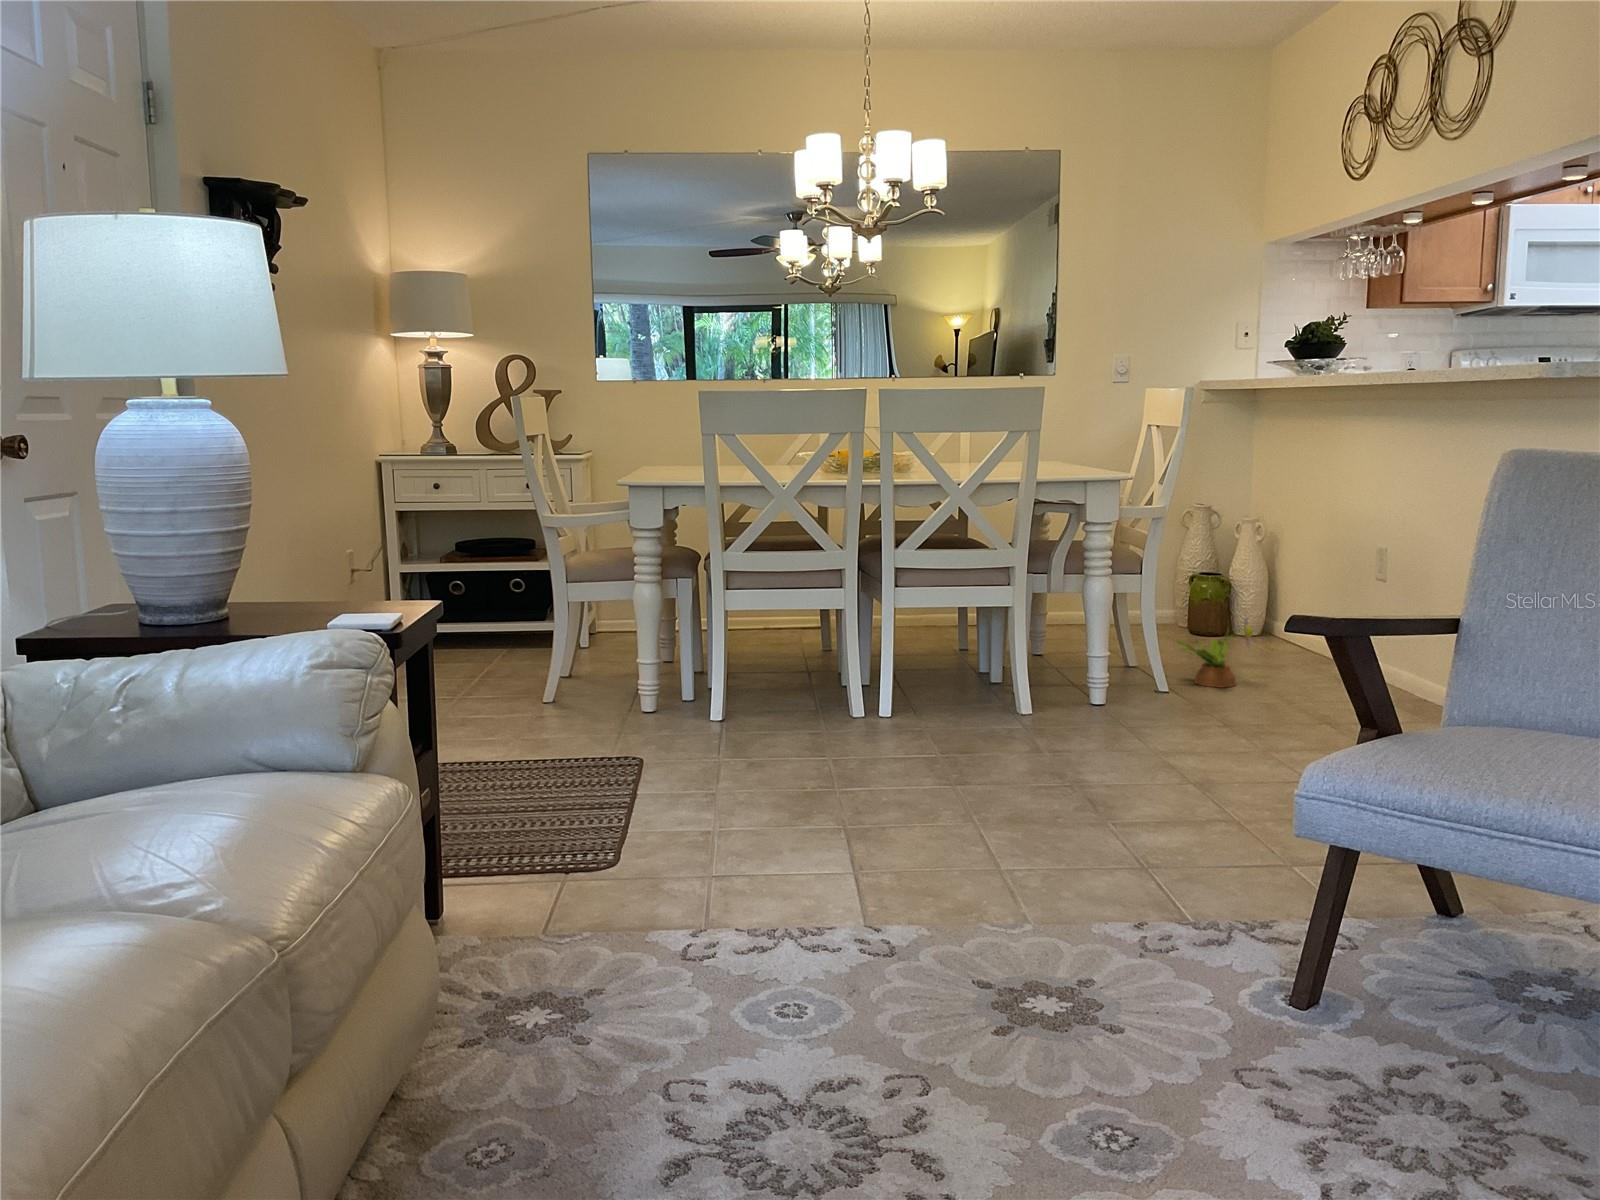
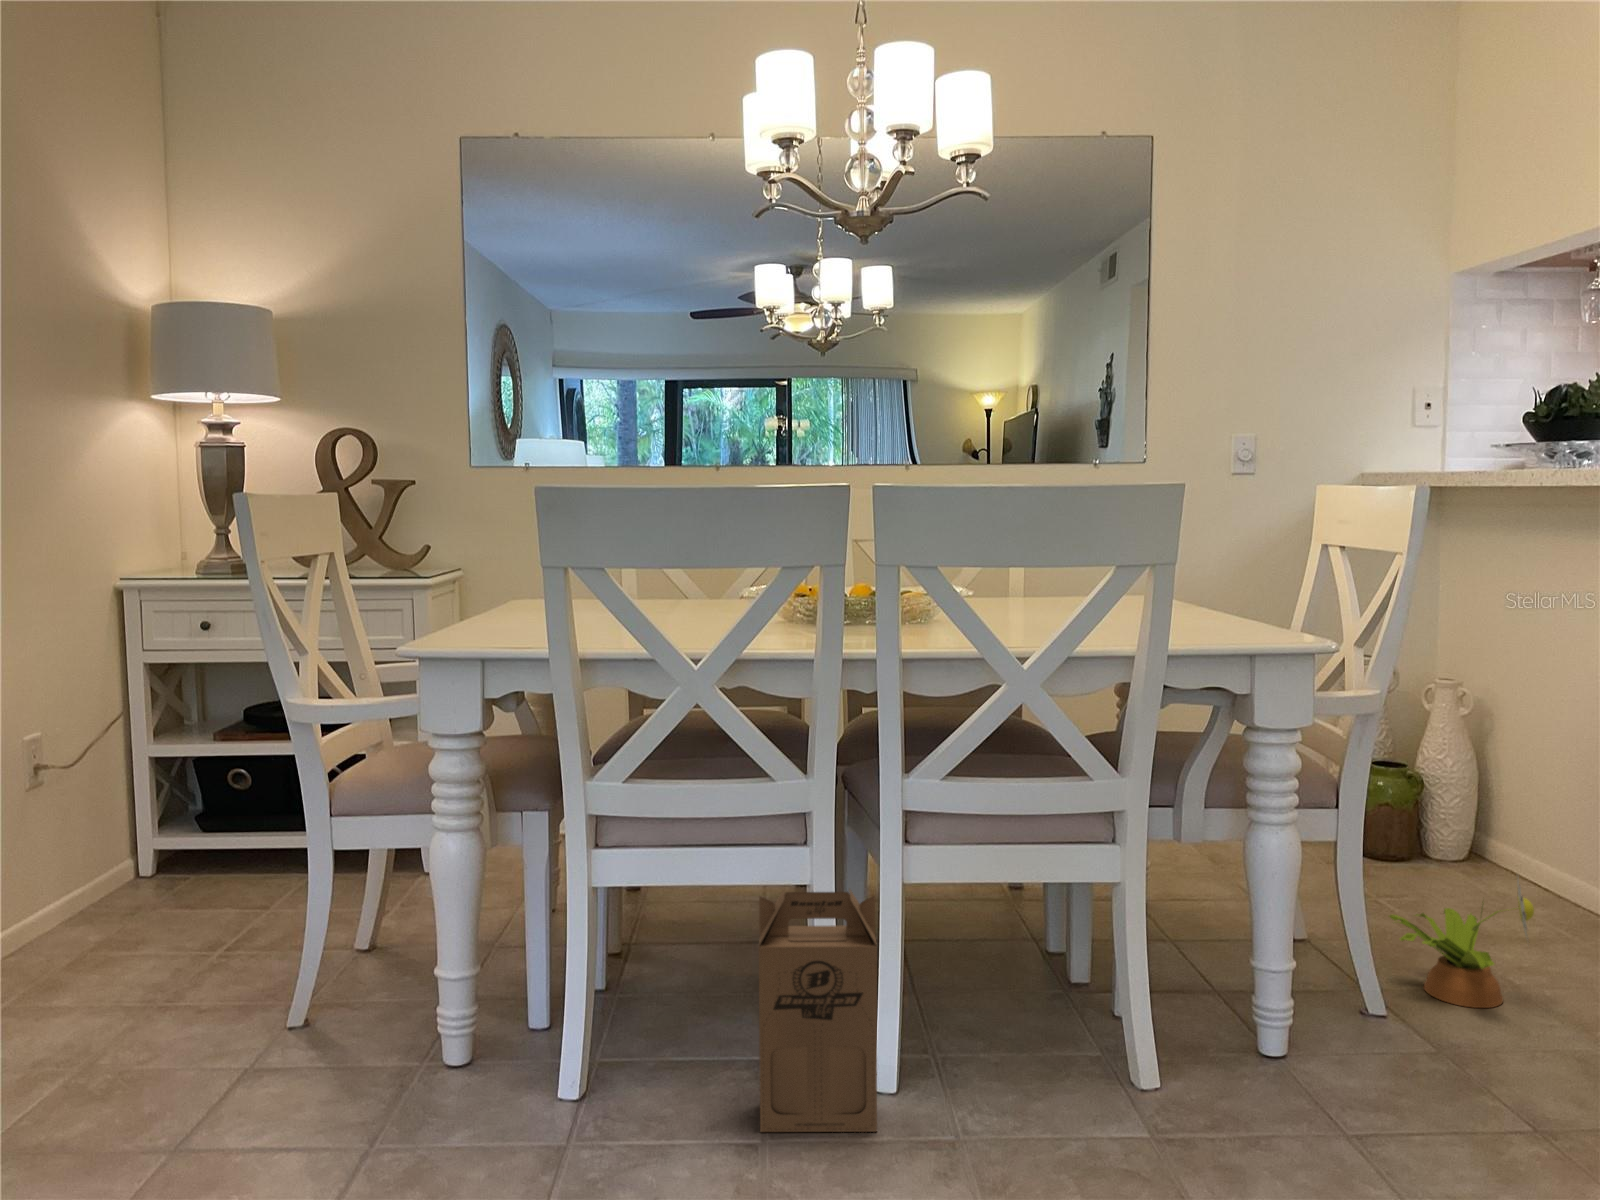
cardboard box: none [818,604,881,729] -> present [759,890,877,1132]

